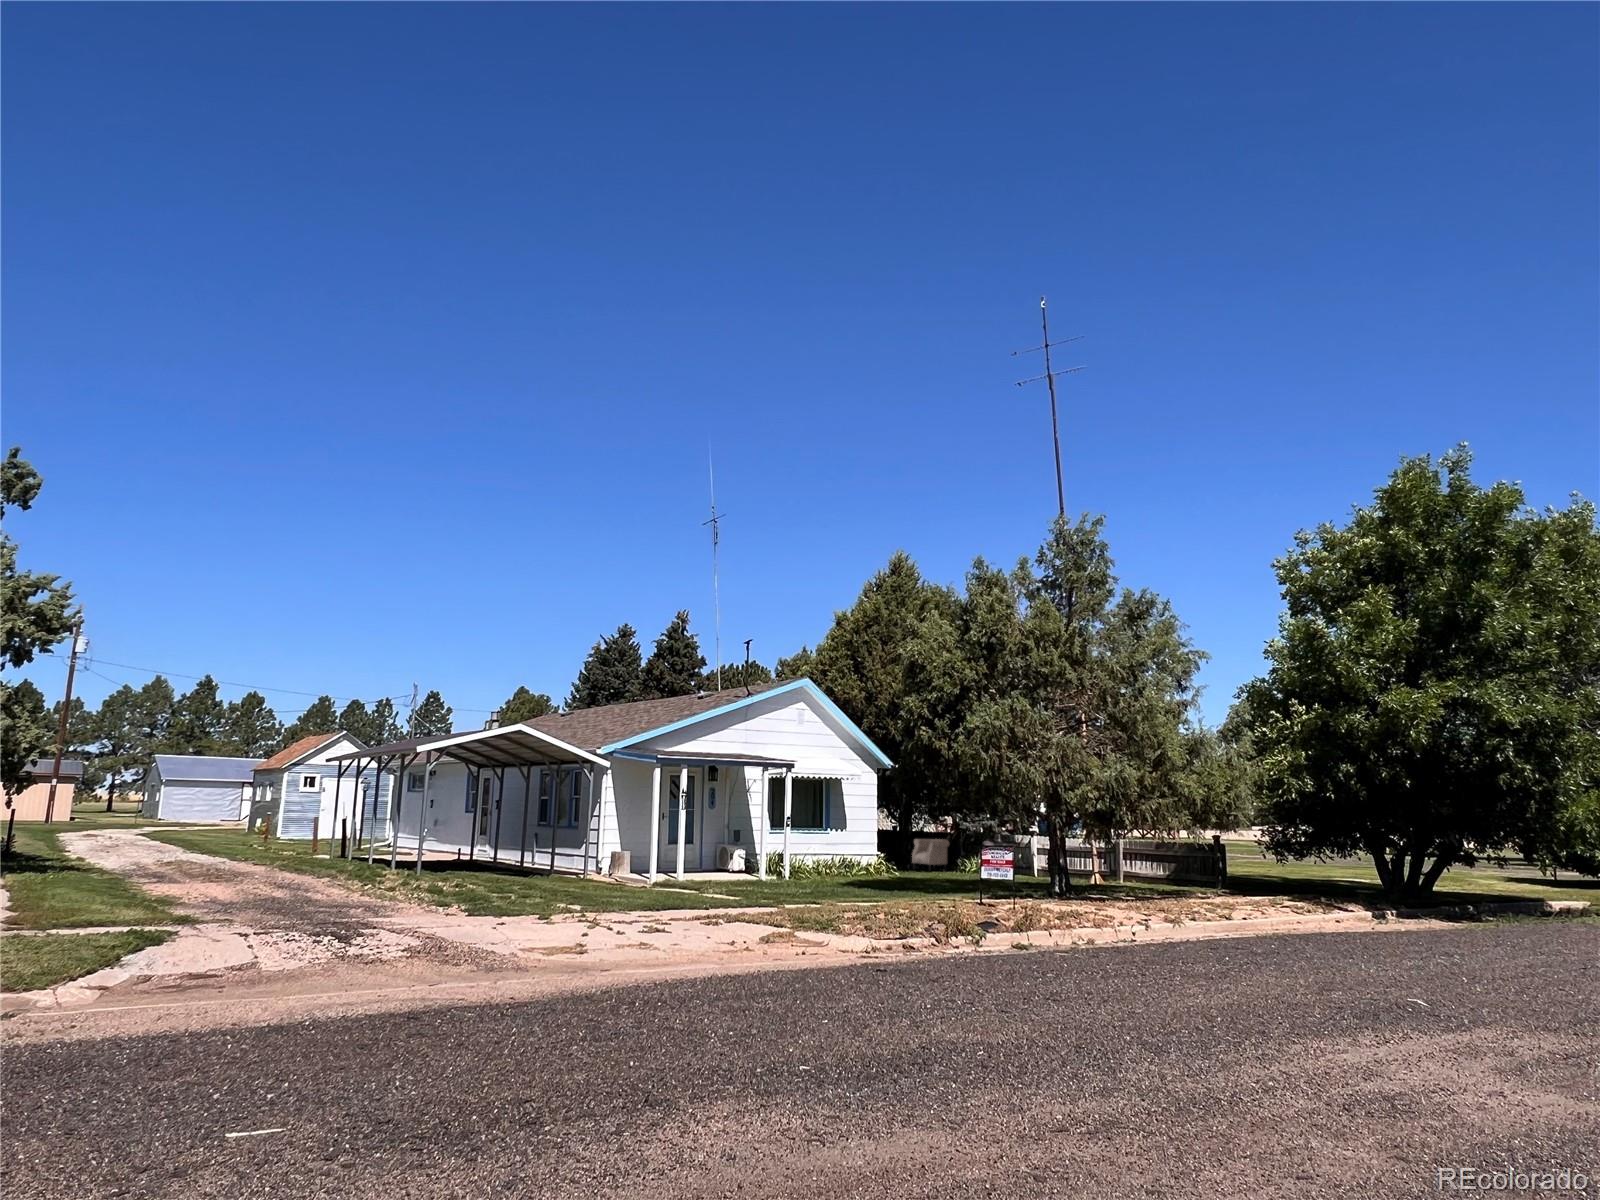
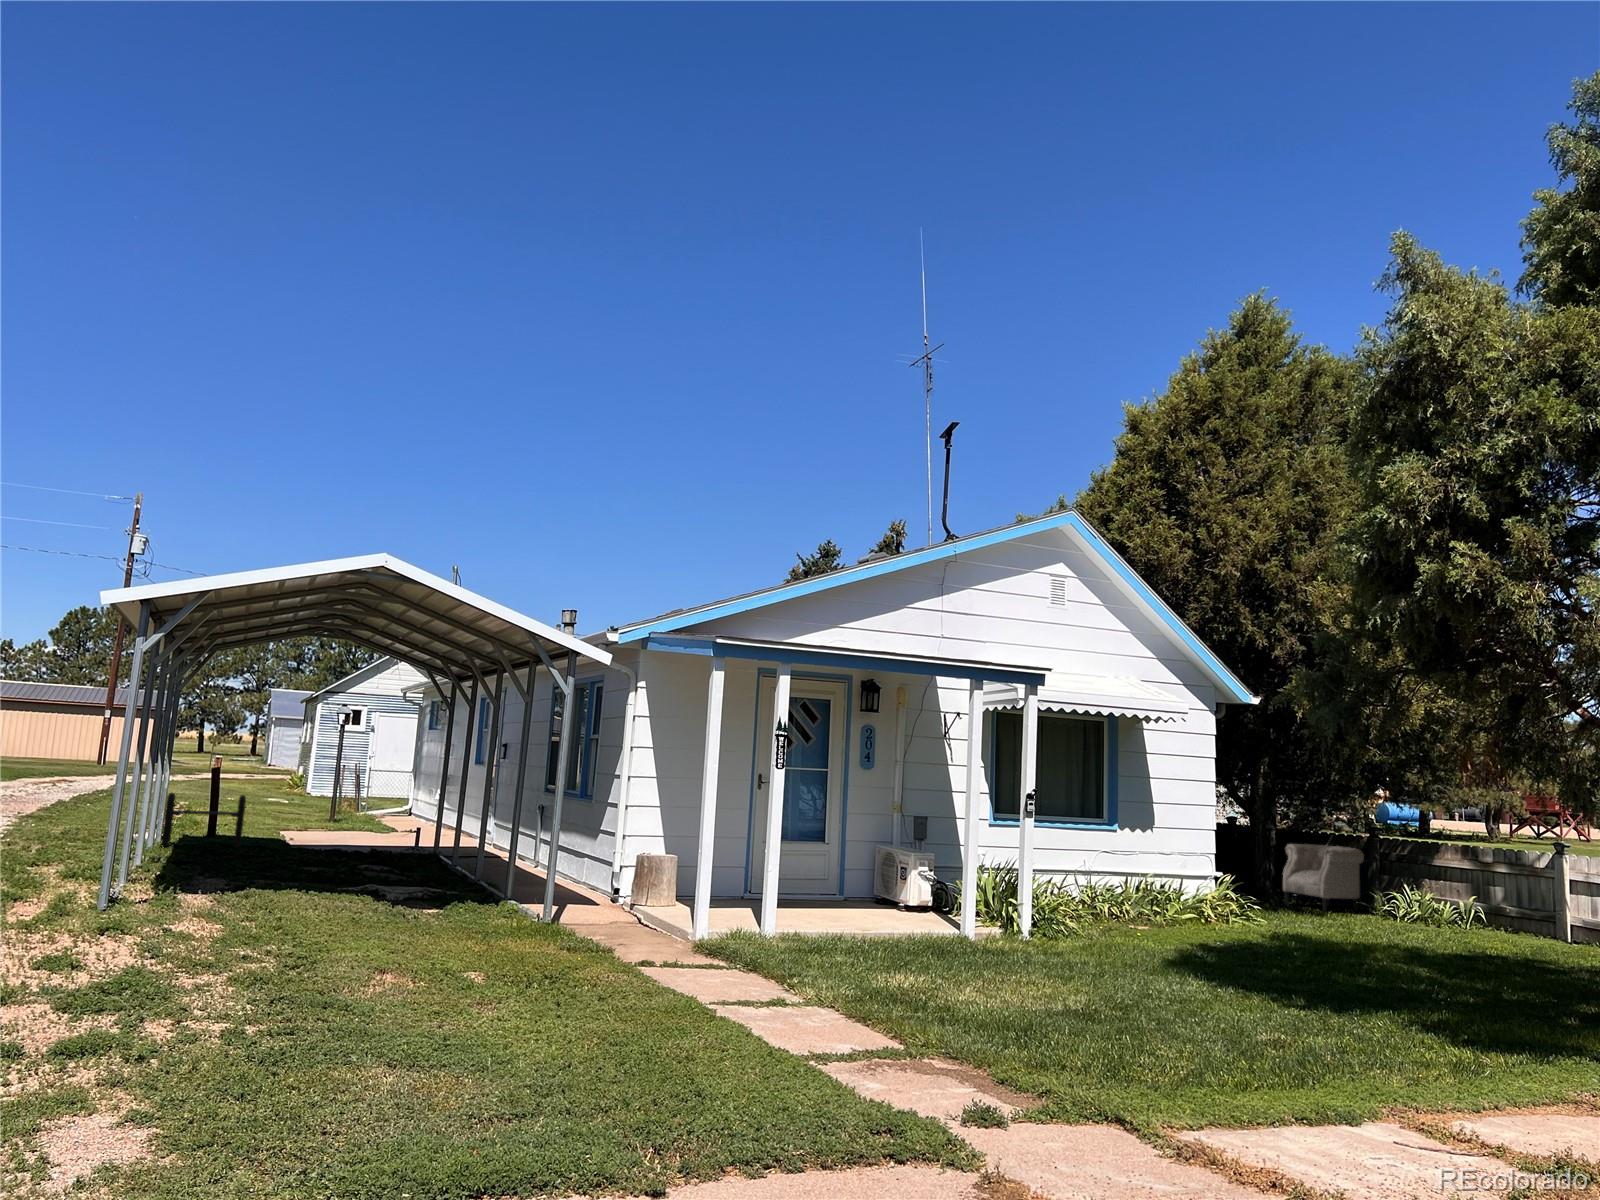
bench: none [326,834,373,863] -> present [162,793,246,848]

